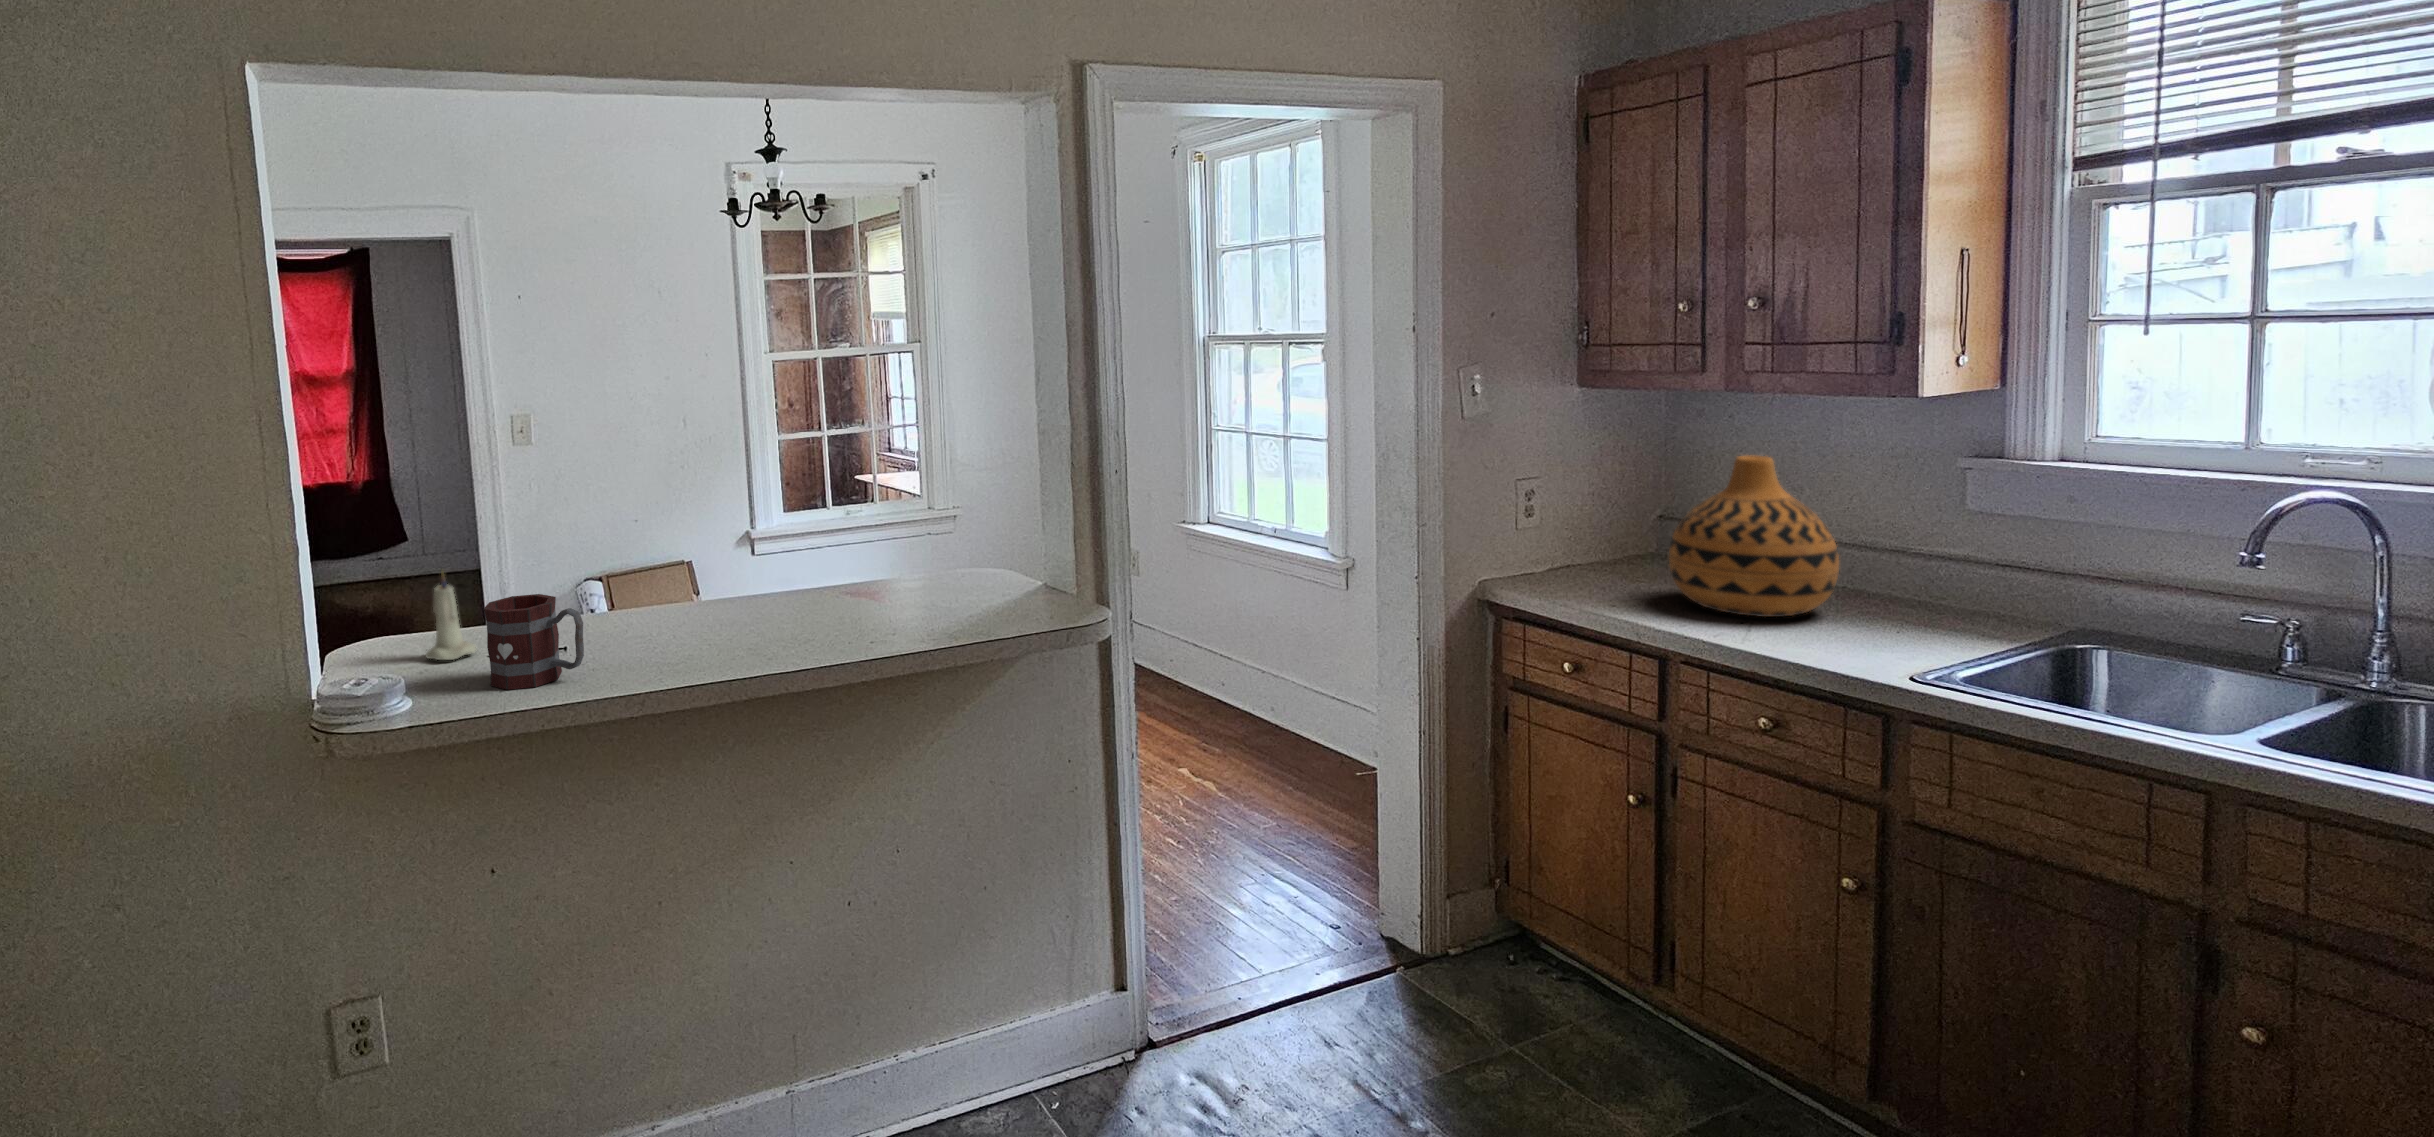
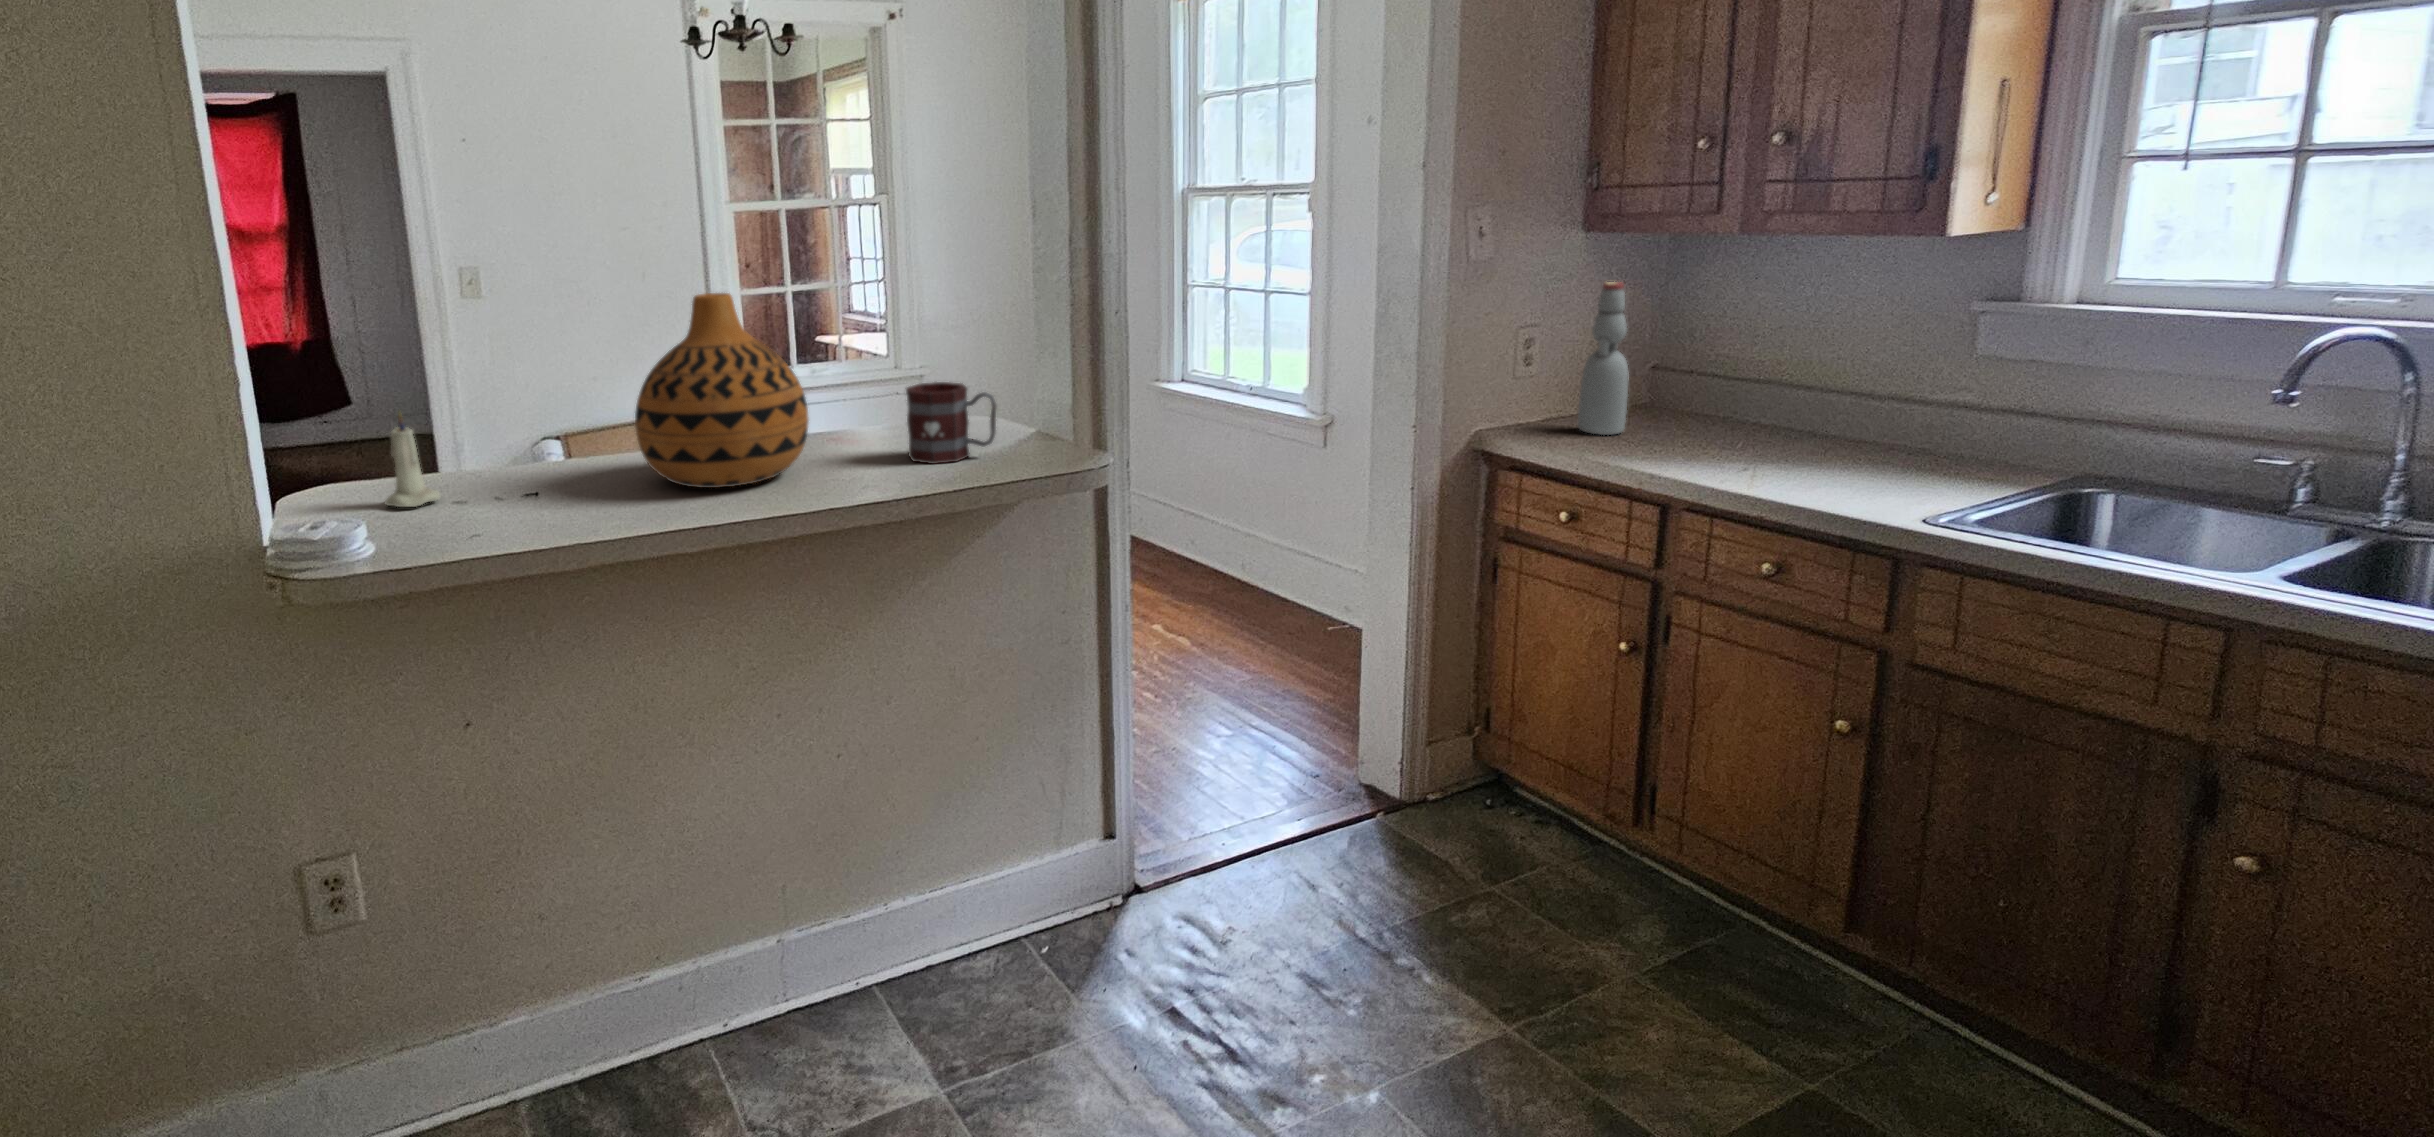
bottle: none [1582,436,1629,585] -> present [1578,282,1628,435]
vase: present [1669,455,1839,617] -> present [635,293,809,488]
mug: present [484,594,584,690] -> present [906,382,997,464]

